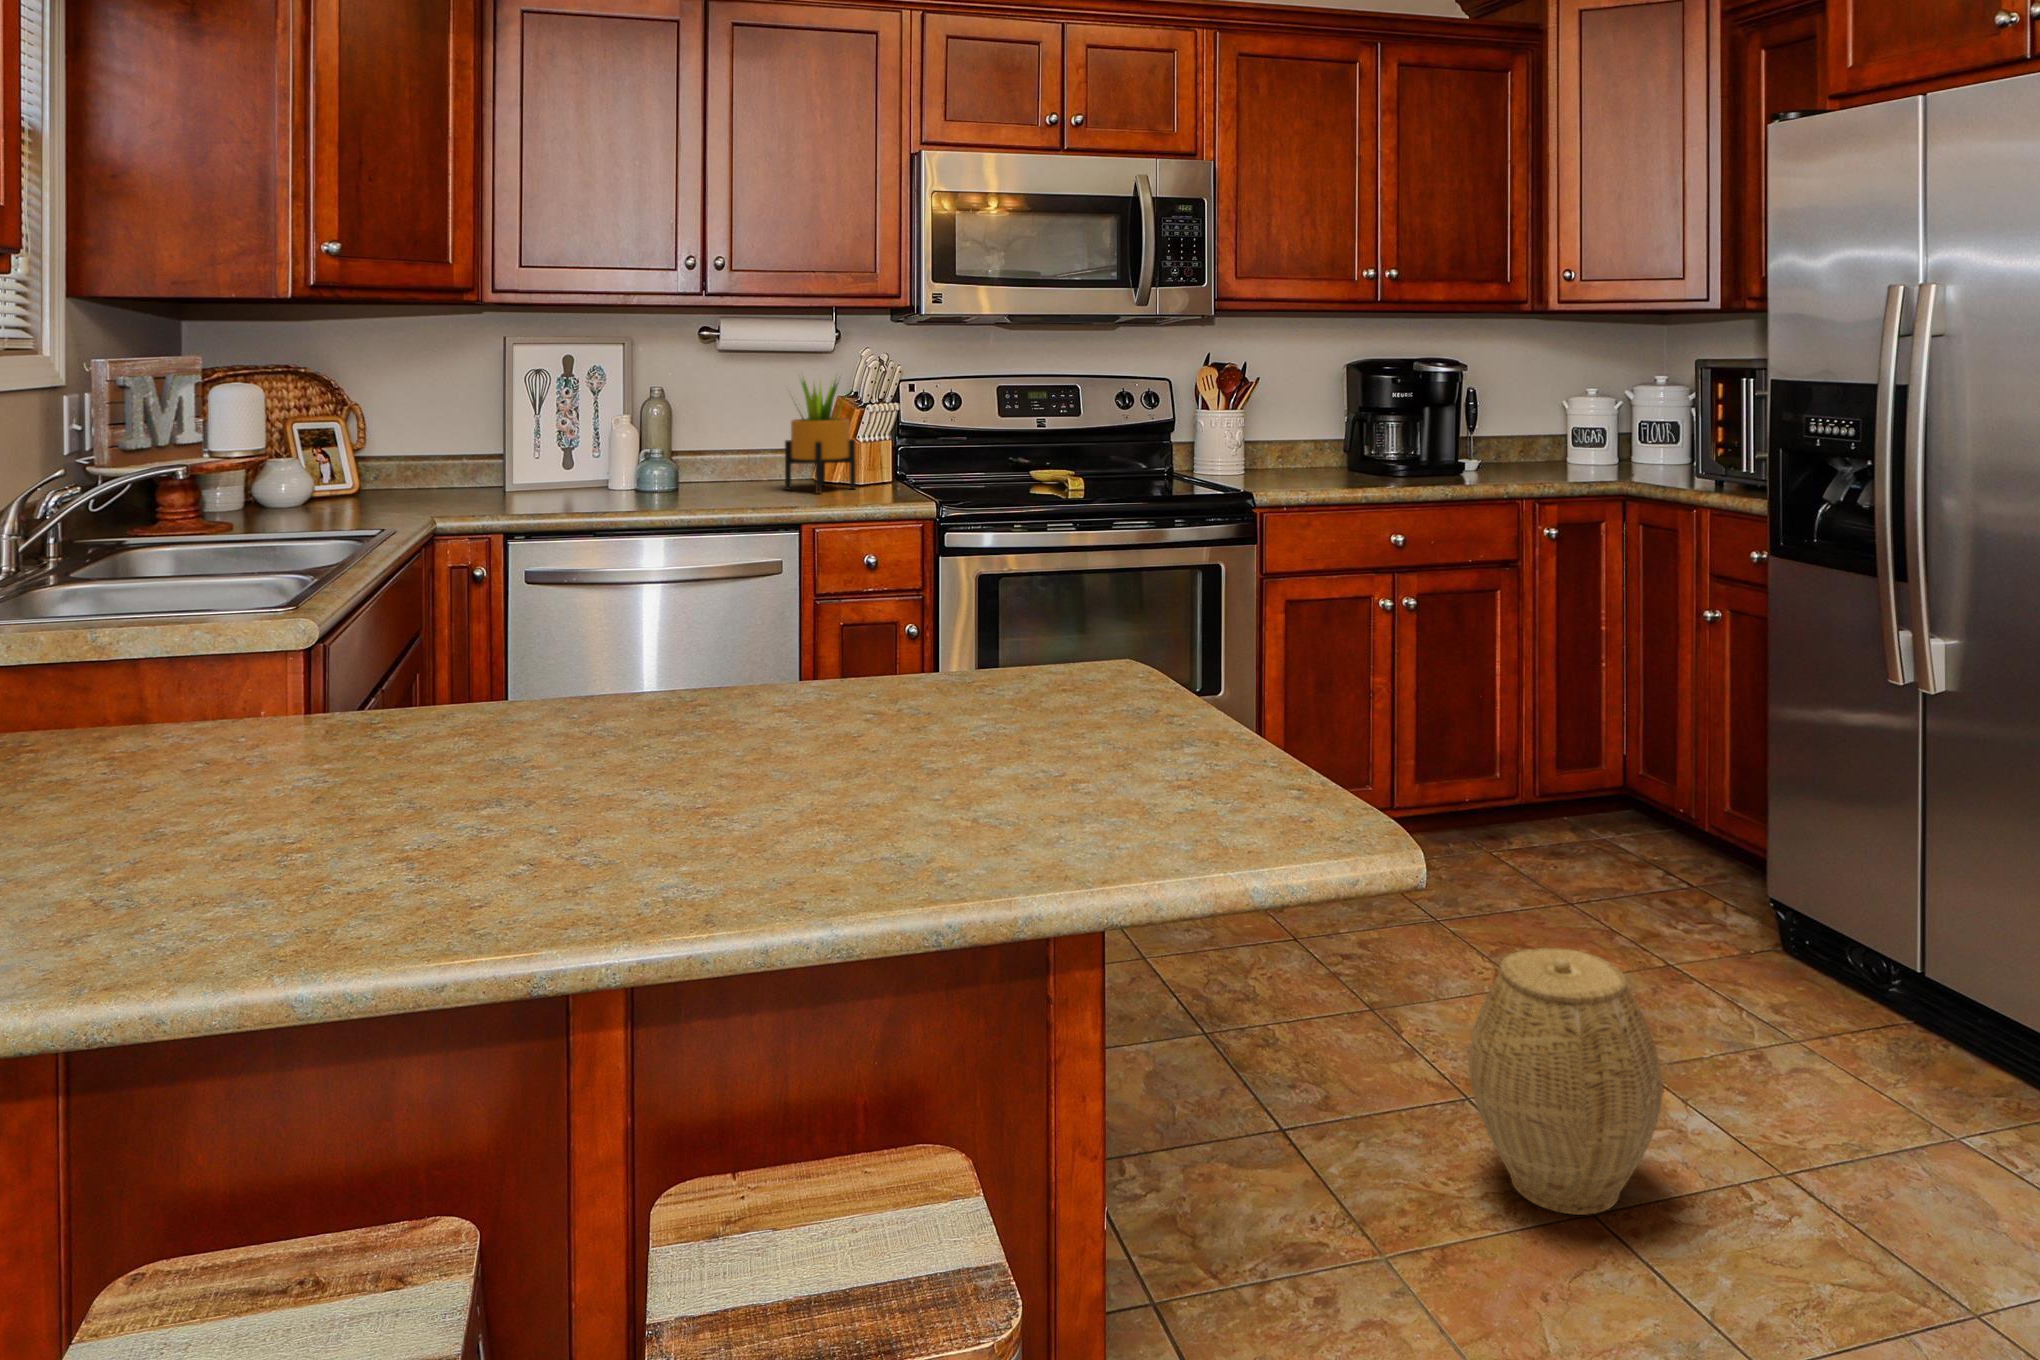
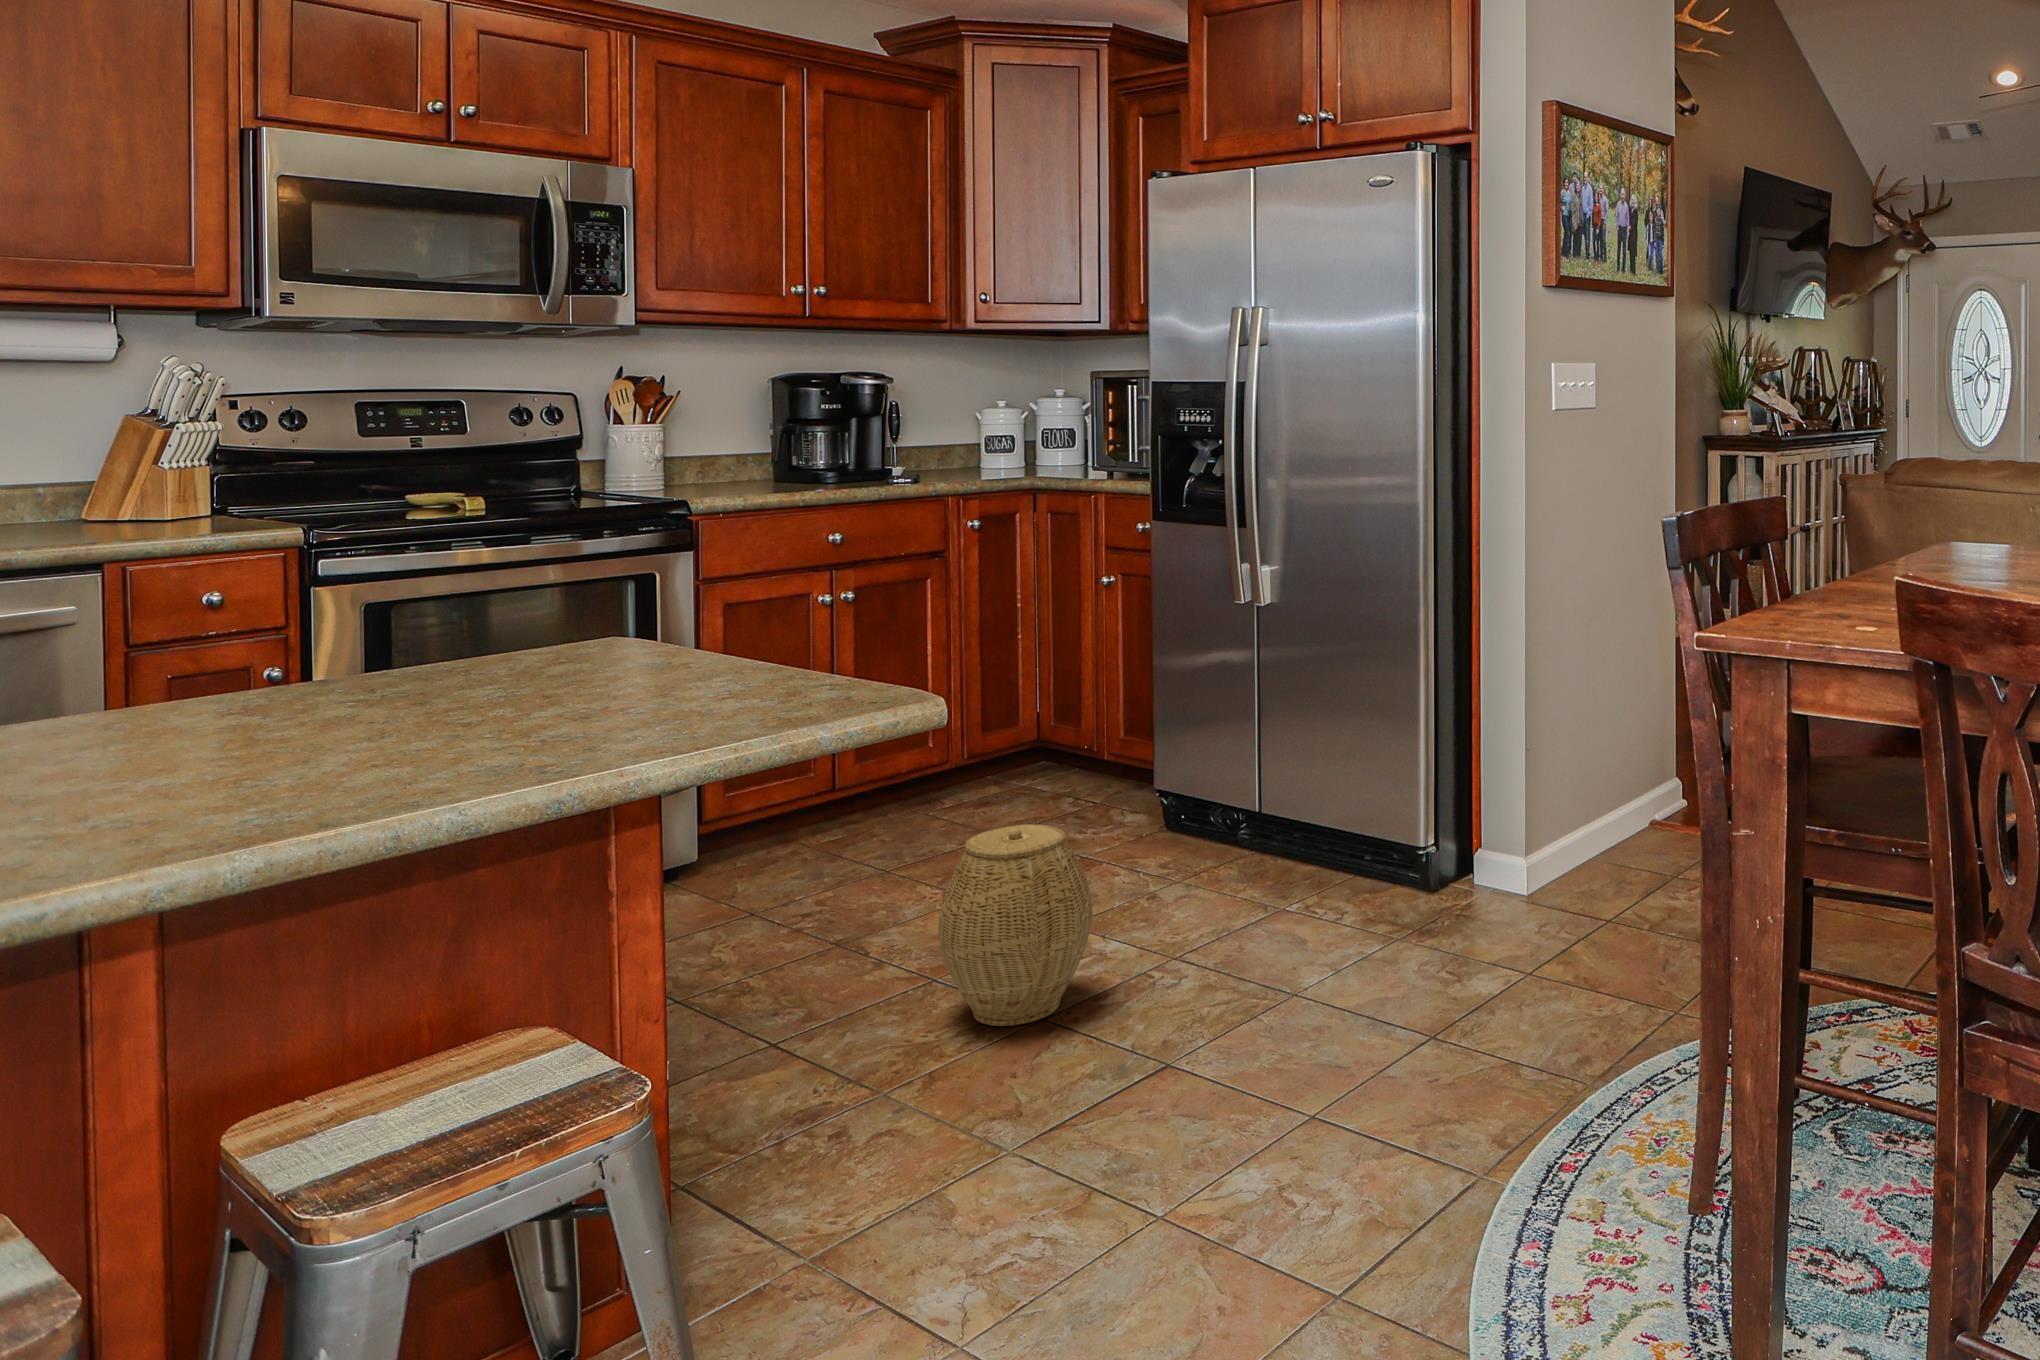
potted plant: present [785,377,856,493] -> none [46,386,159,531]

